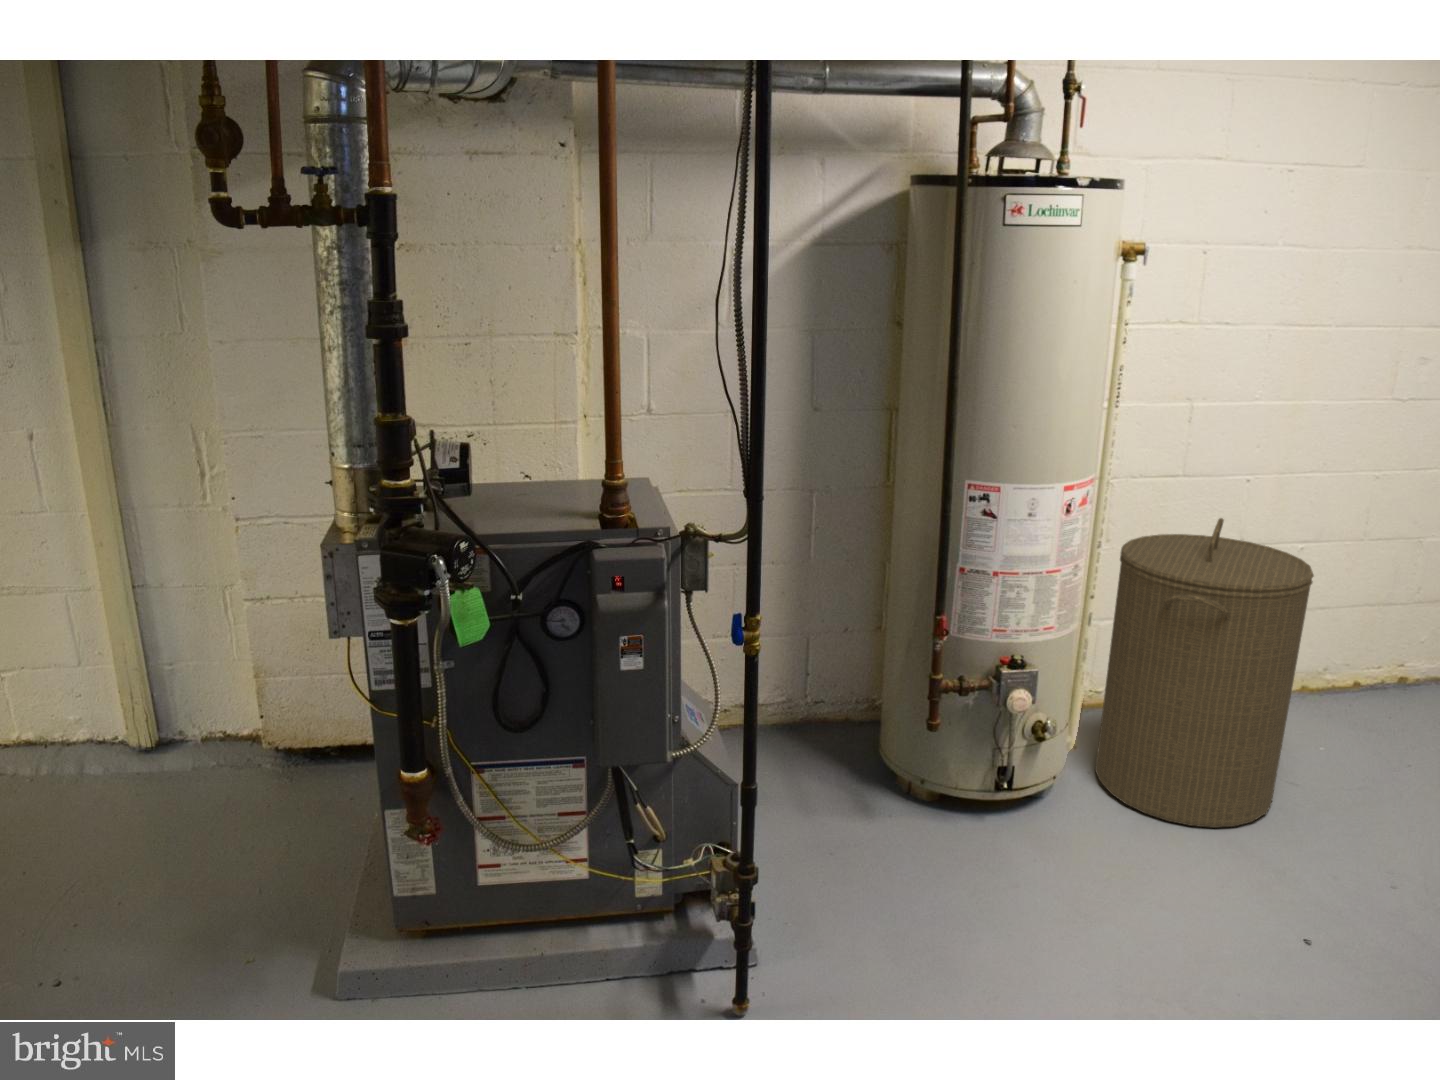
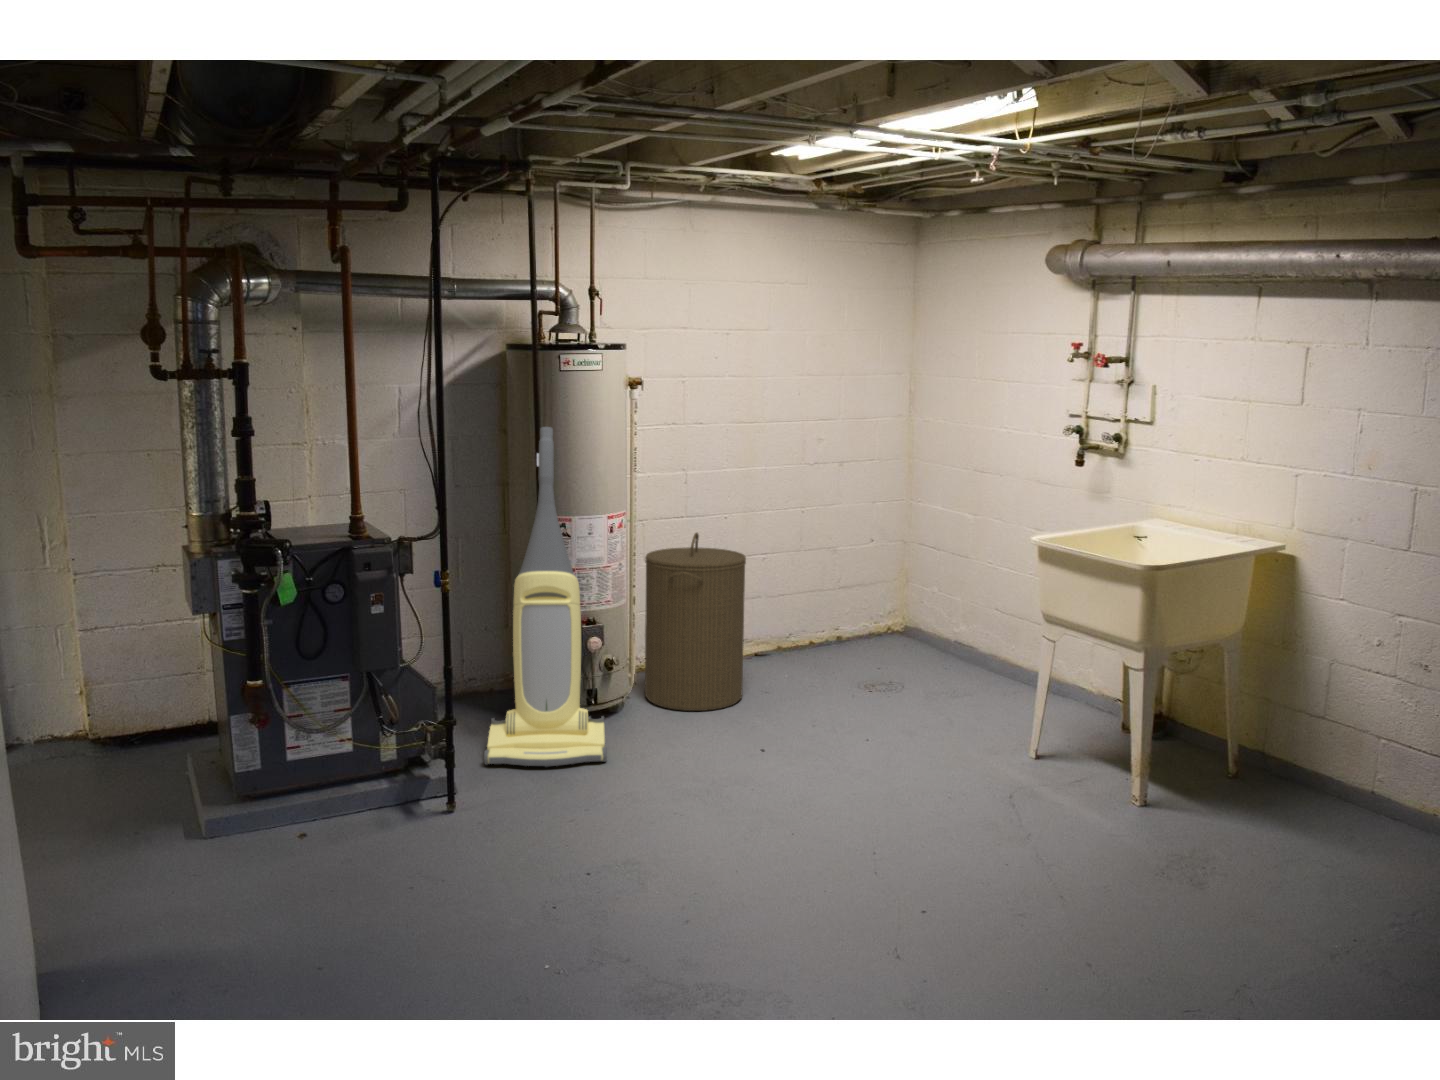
vacuum cleaner: none [811,329,1025,940] -> present [484,427,607,767]

